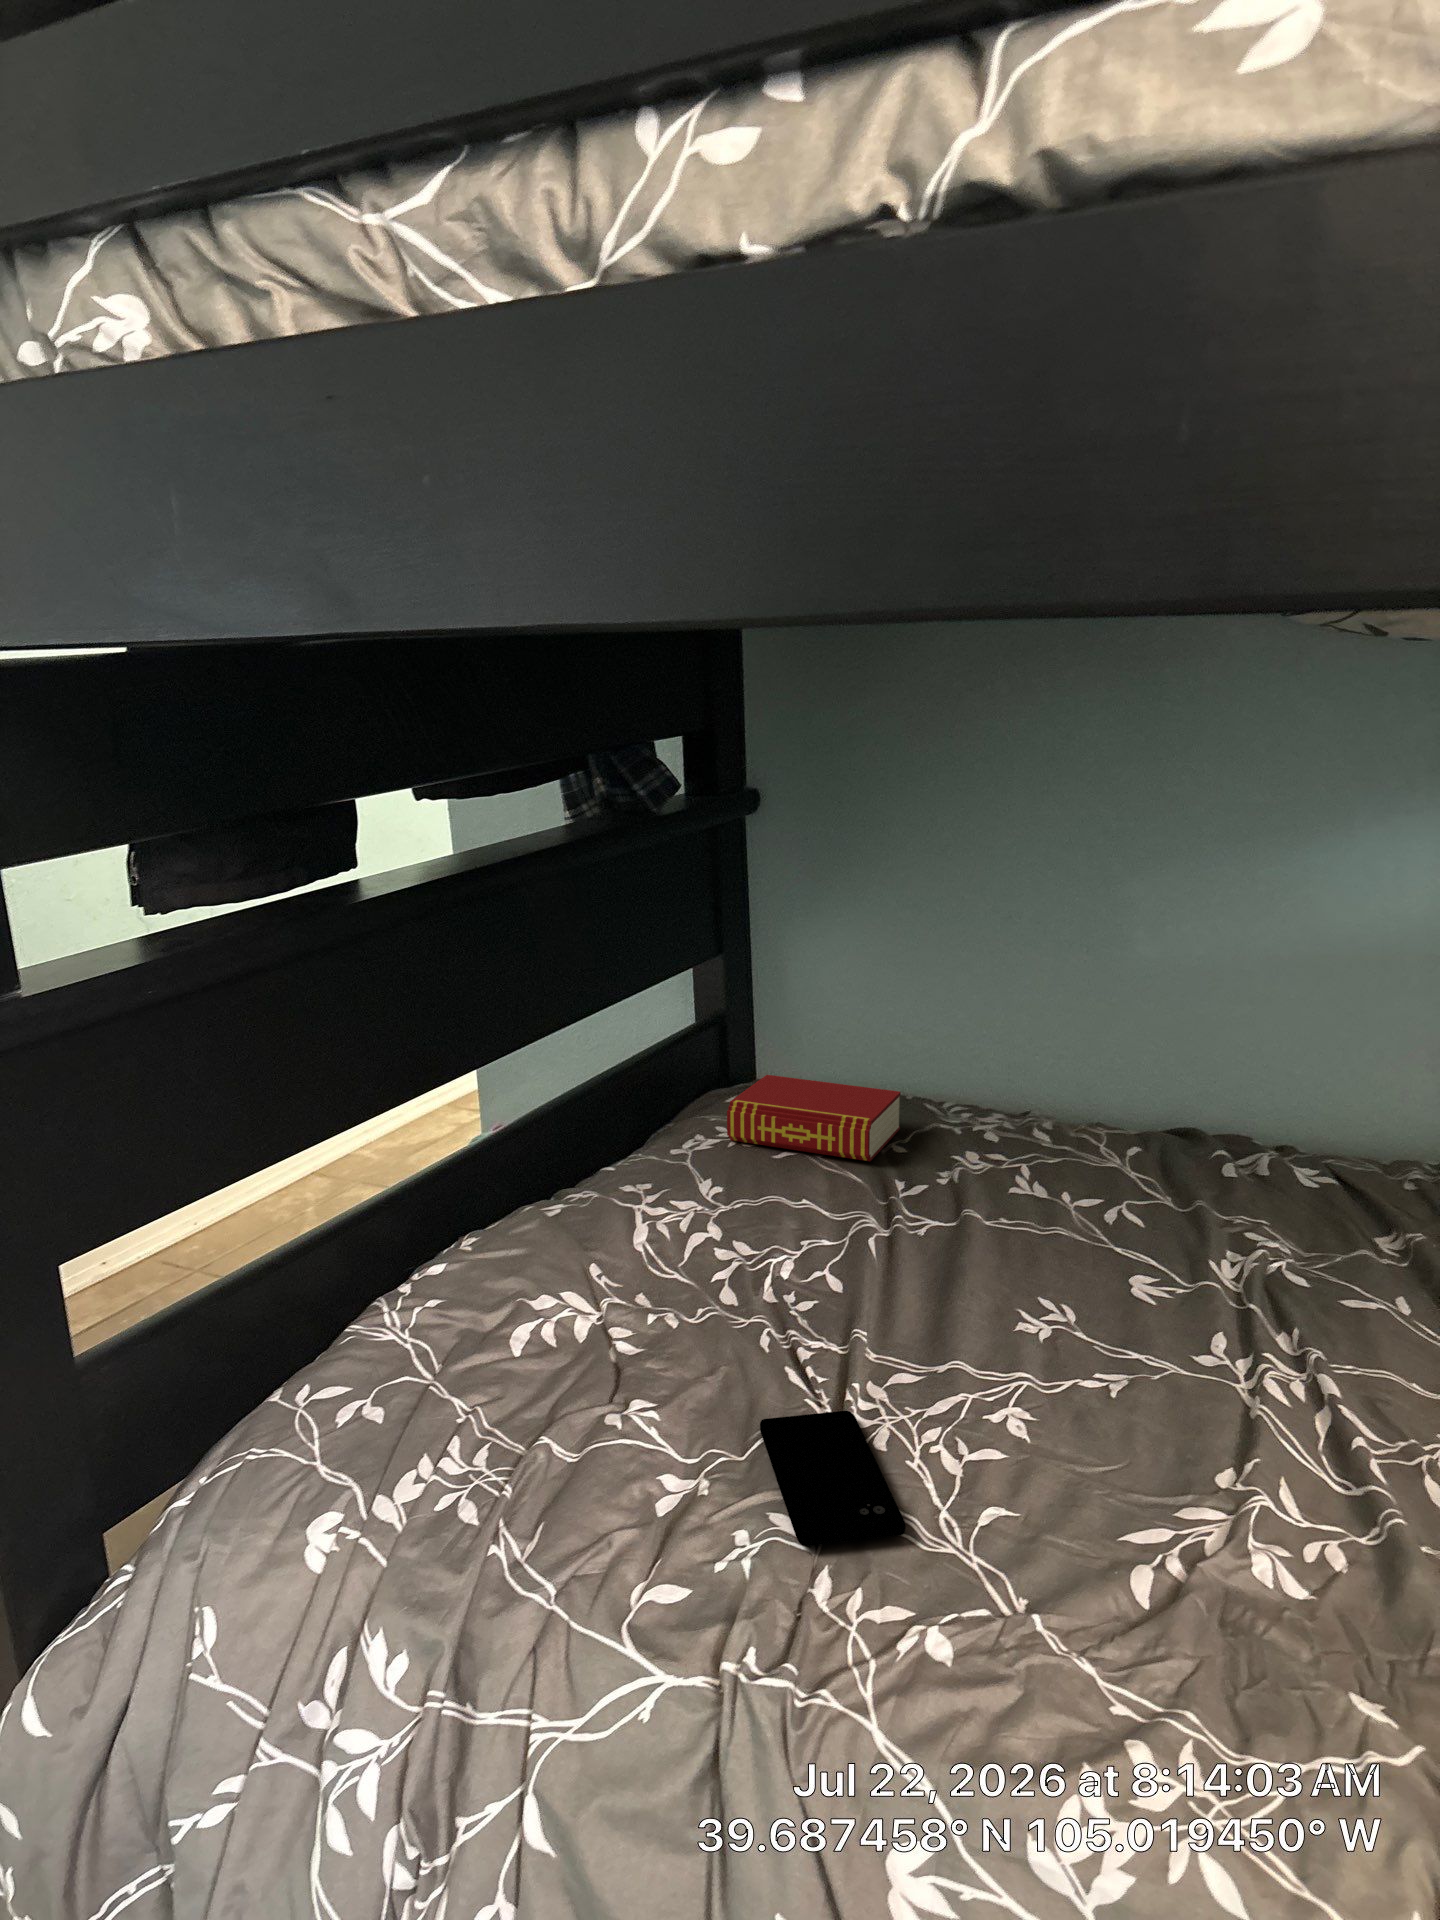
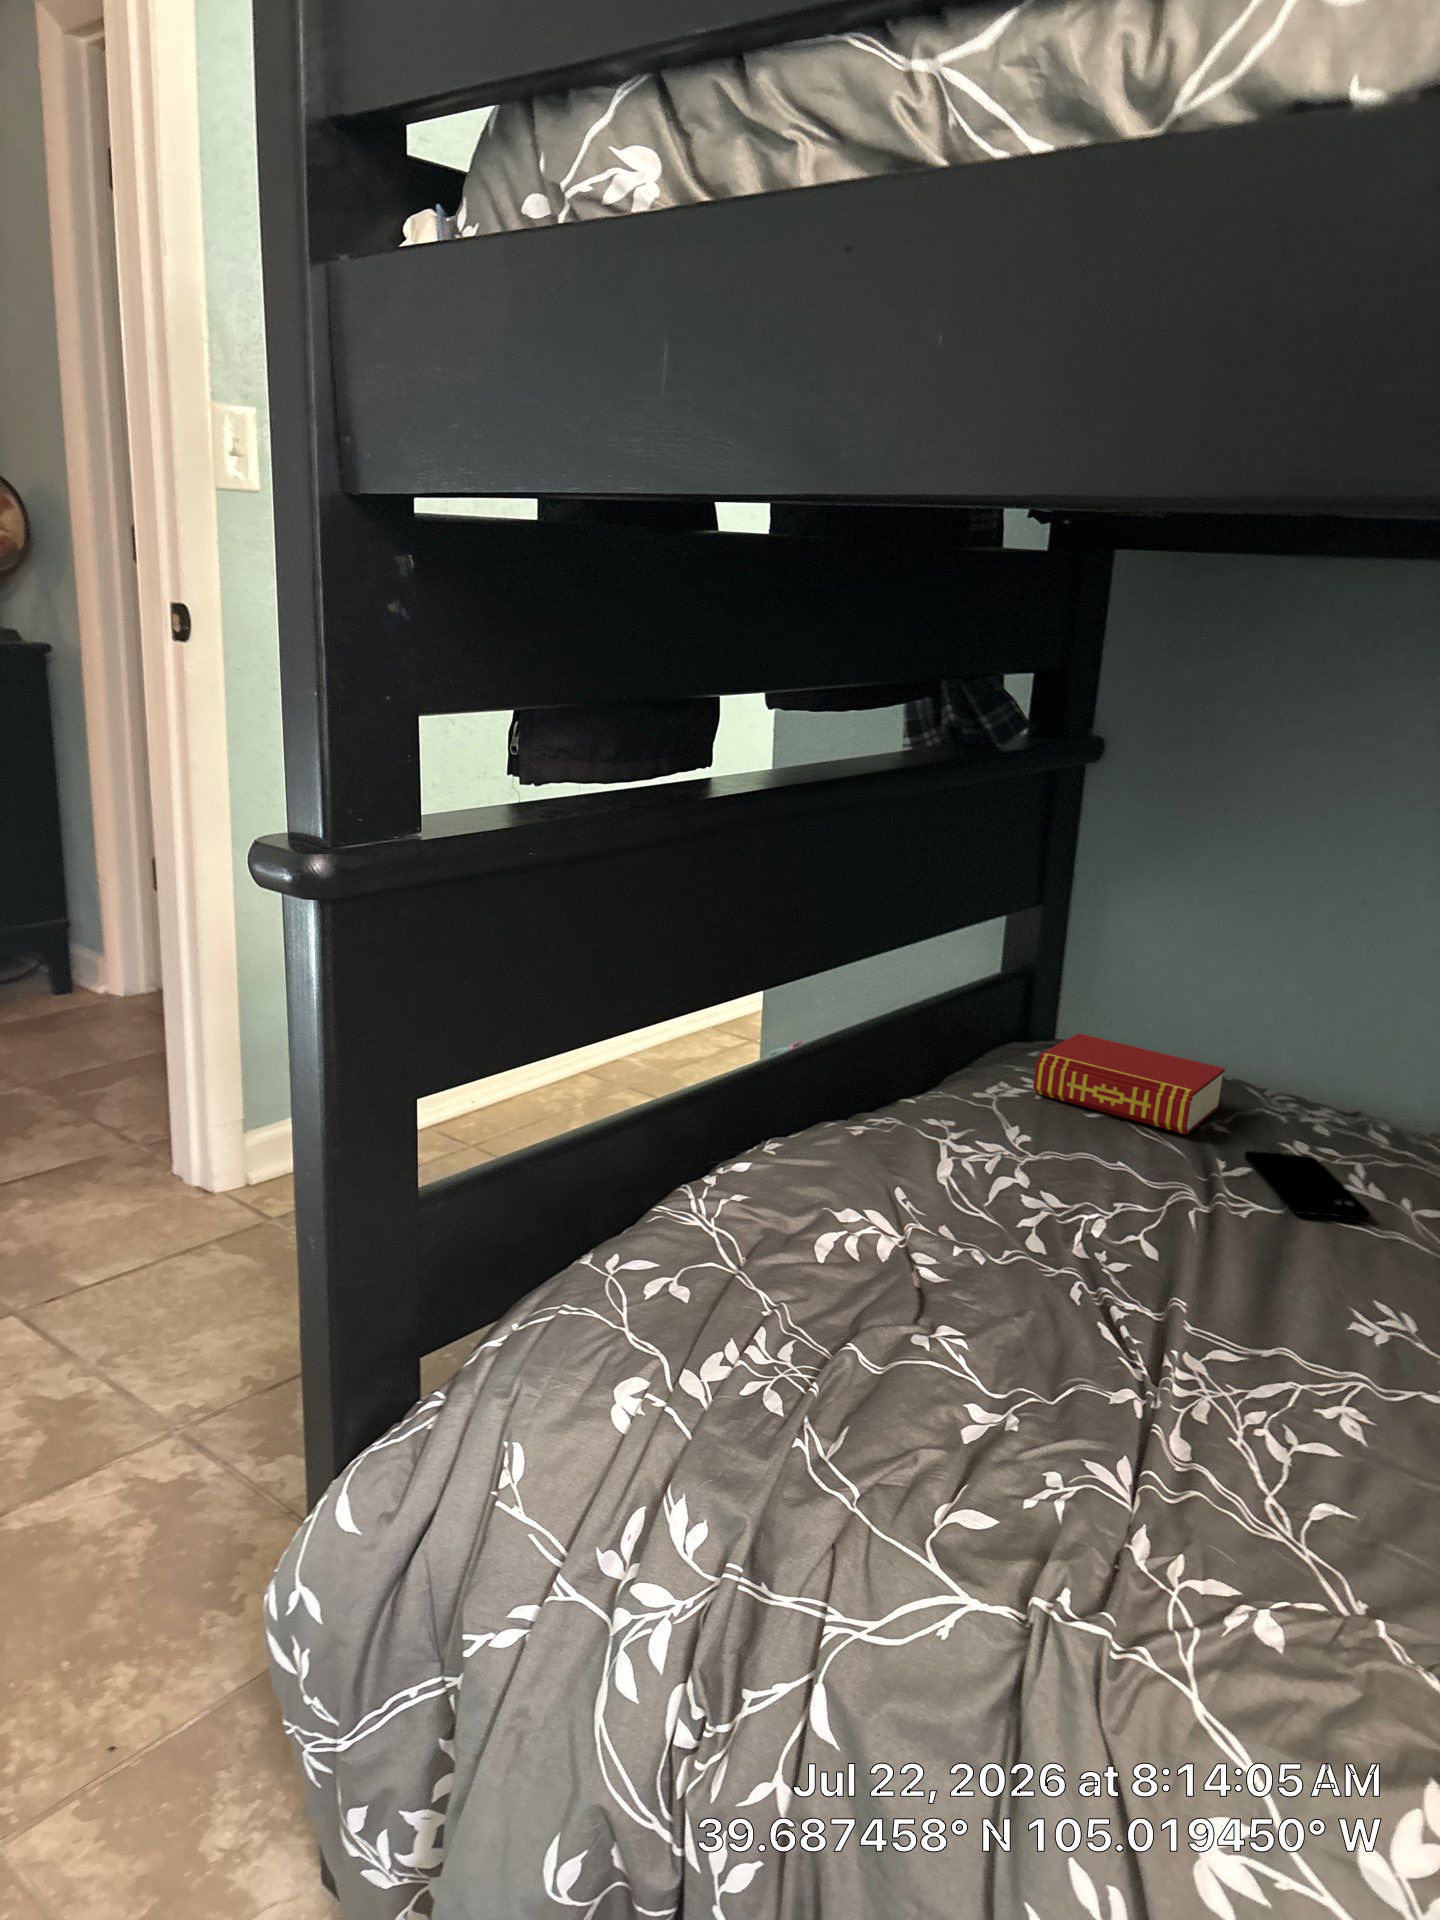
smartphone: present [760,1411,905,1547] -> present [1244,1151,1371,1219]

